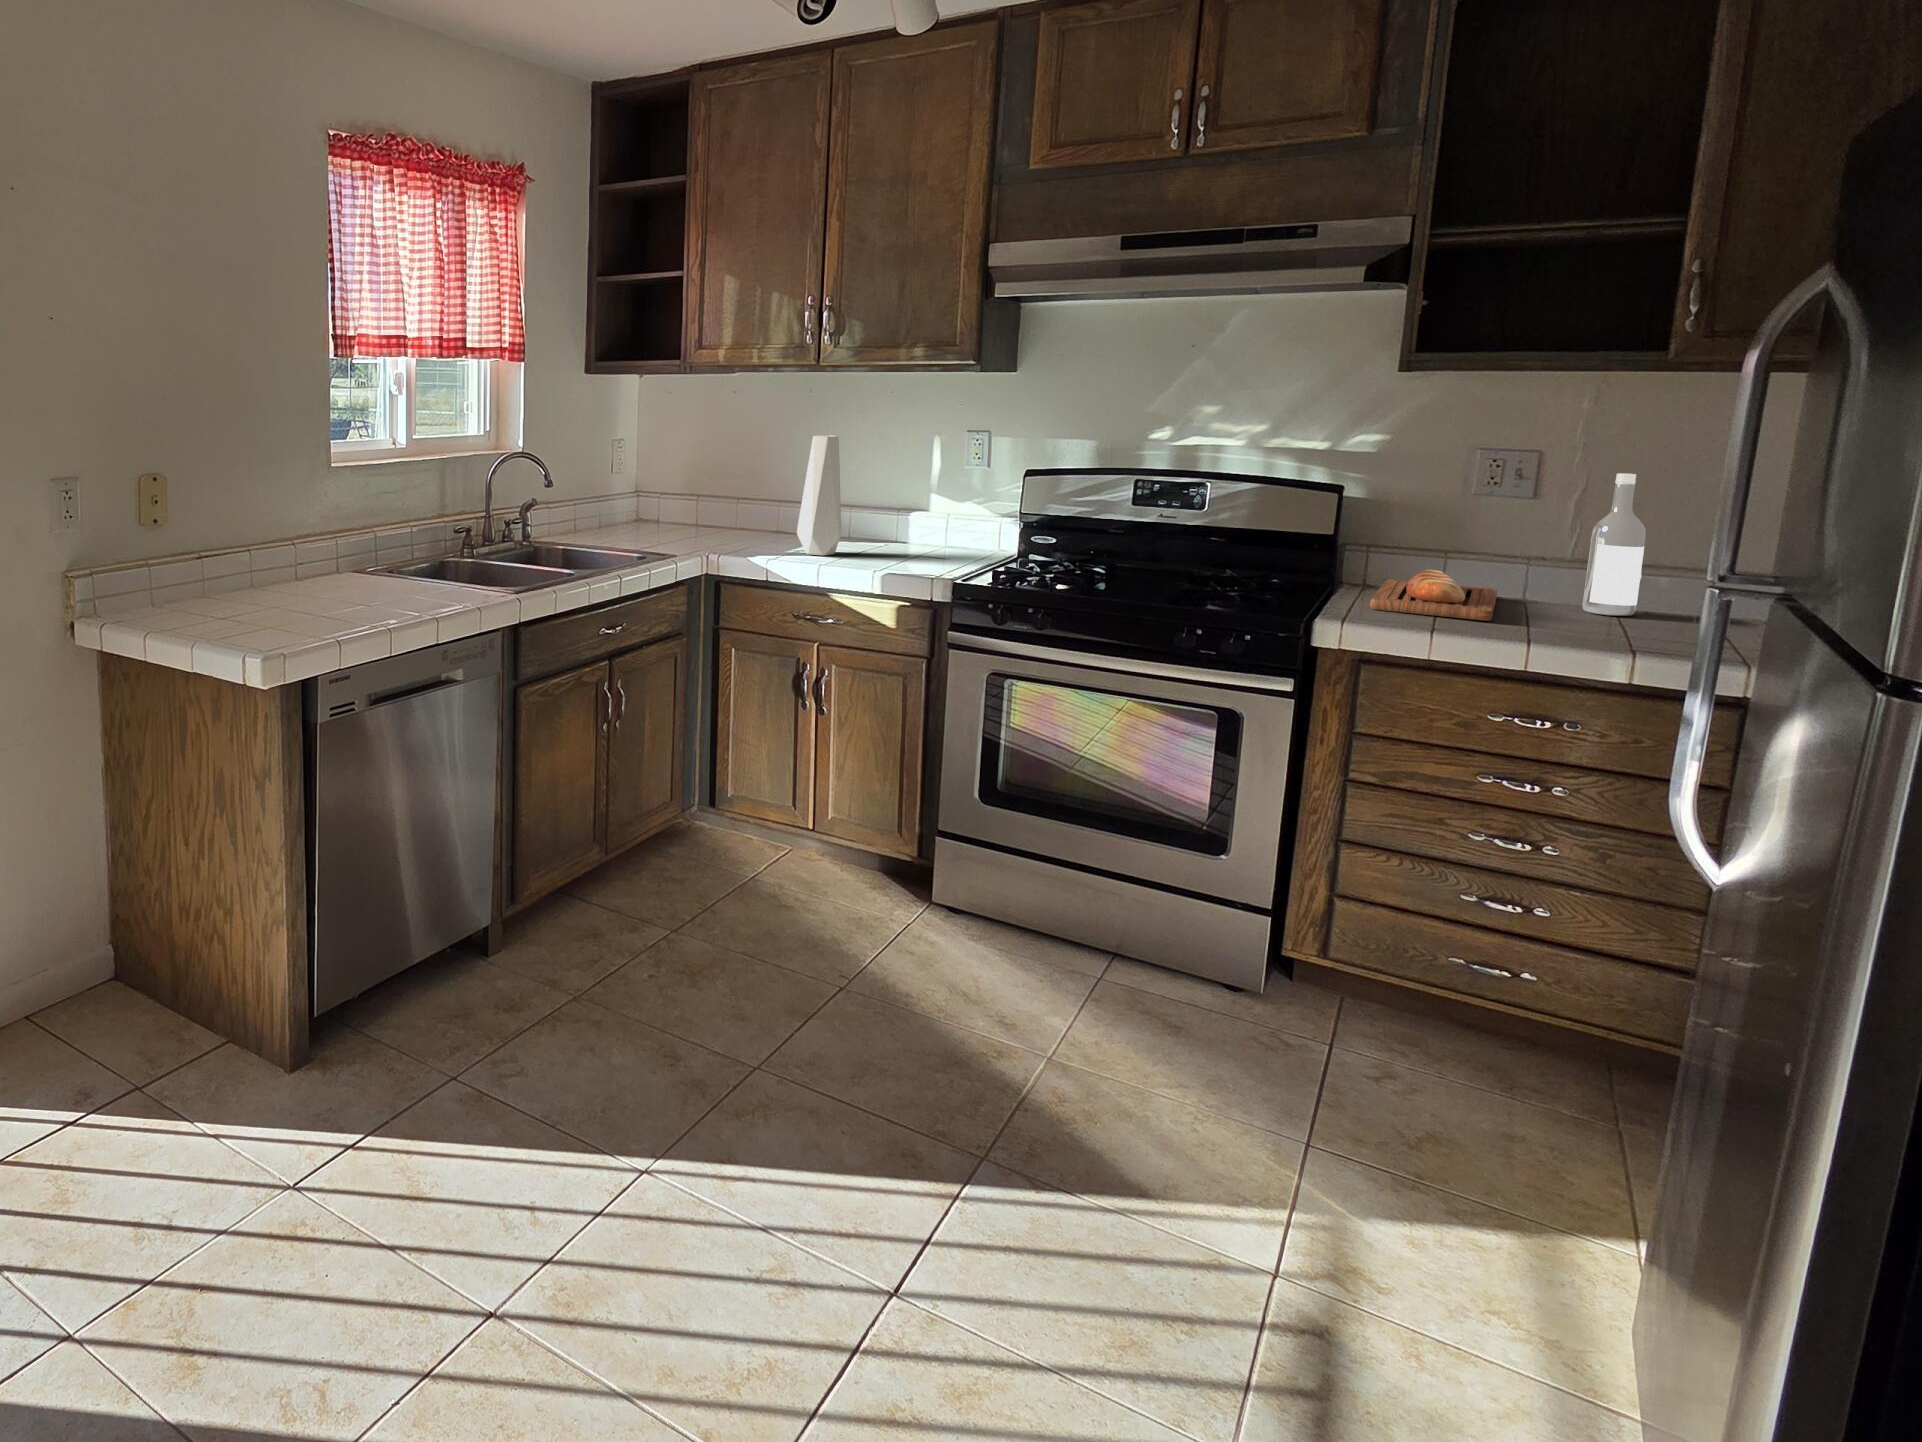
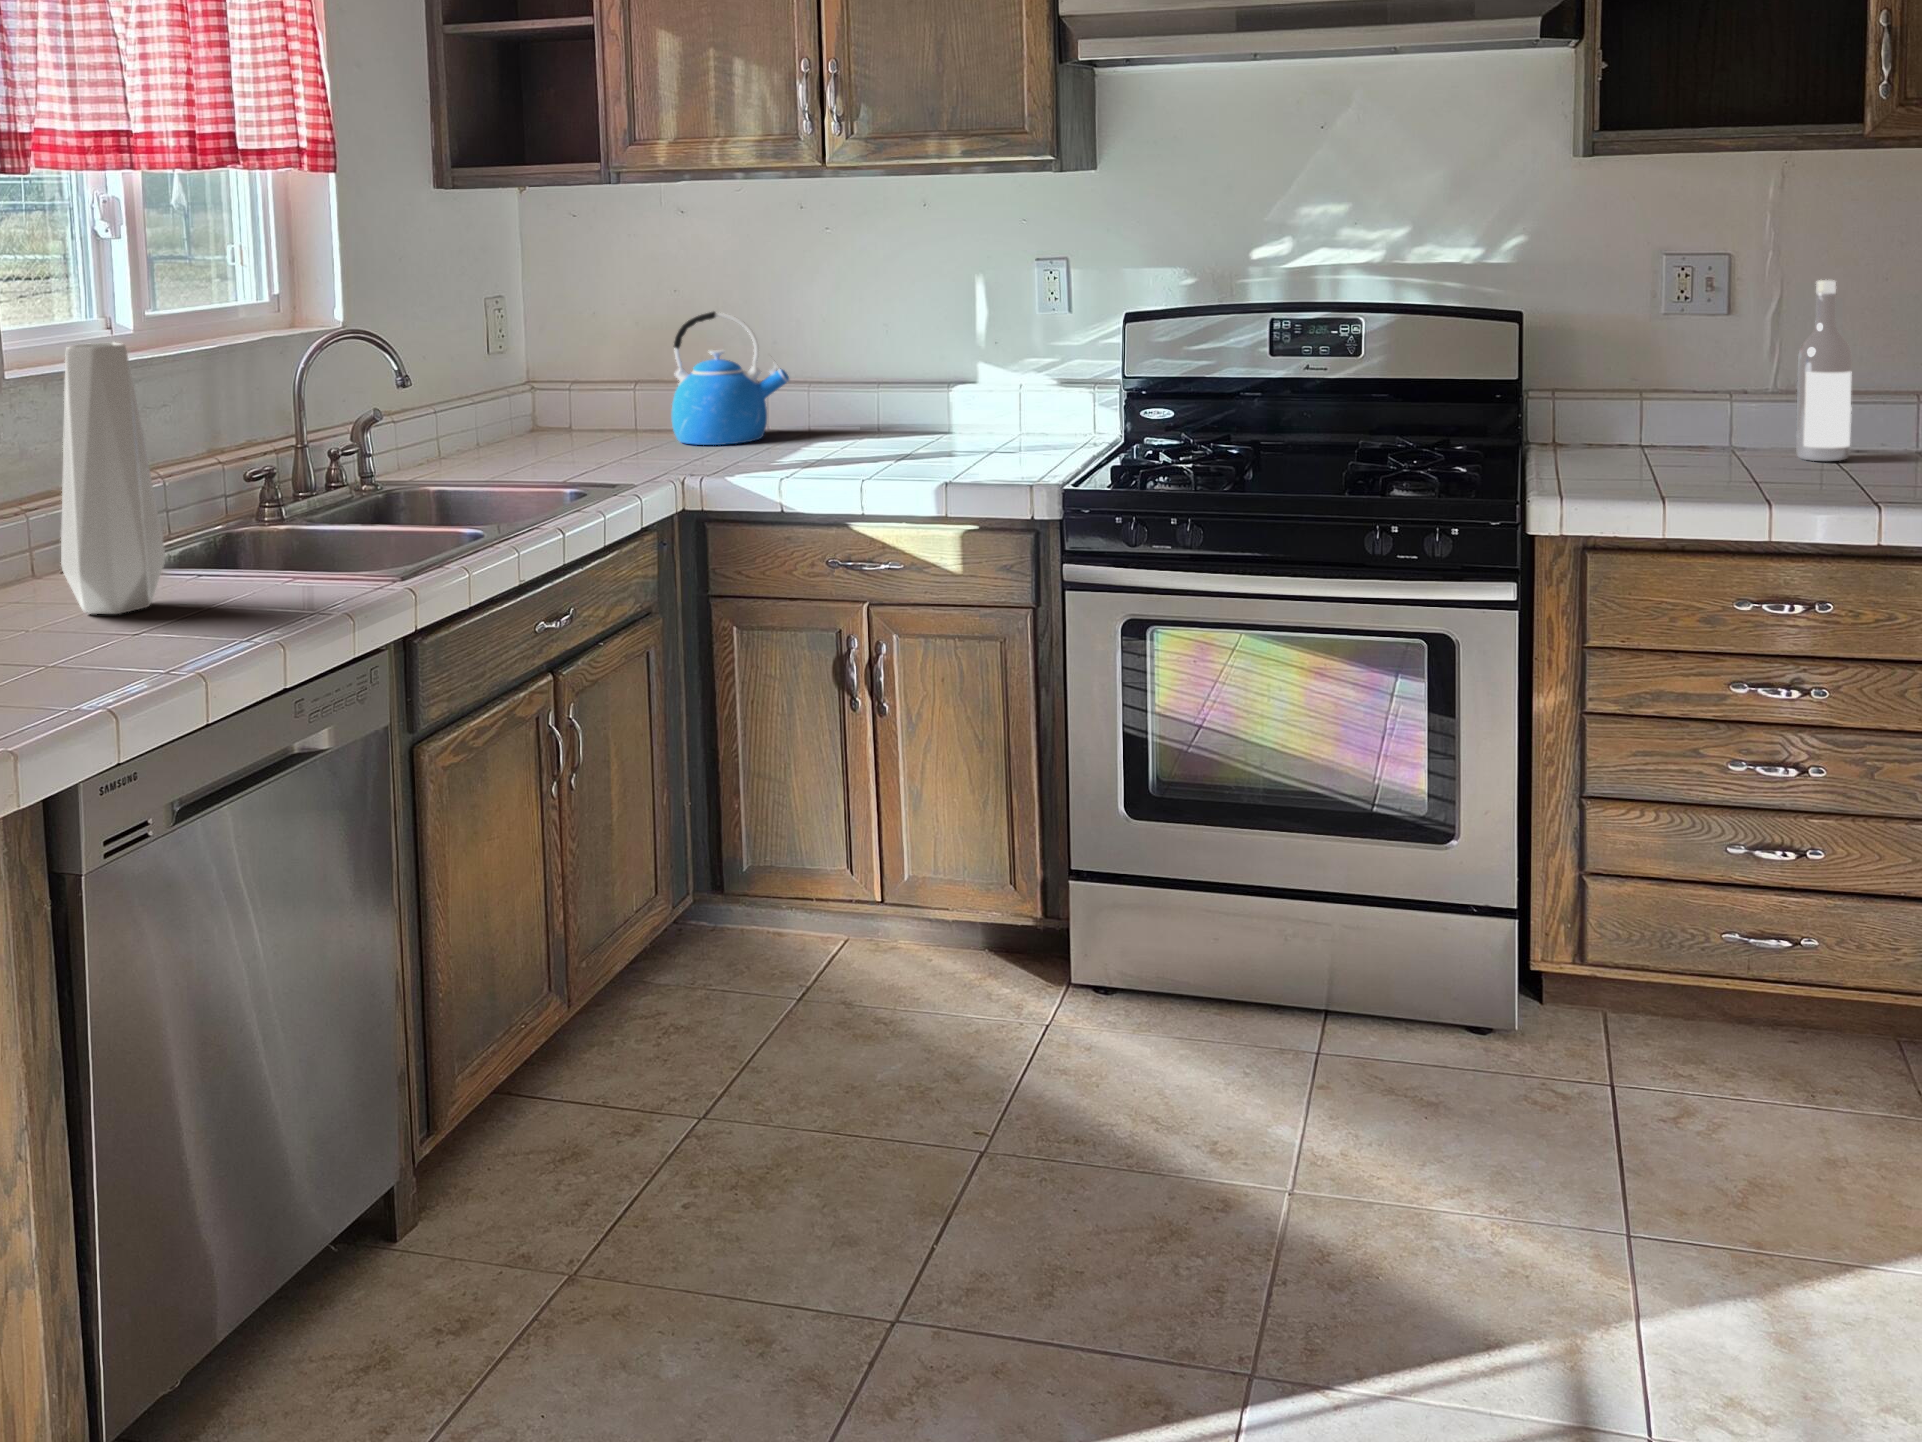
vase: present [797,435,841,555] -> present [61,342,165,614]
kettle: none [717,454,793,535] -> present [672,312,789,445]
bread loaf: present [1370,569,1497,621] -> none [1583,419,1717,482]

